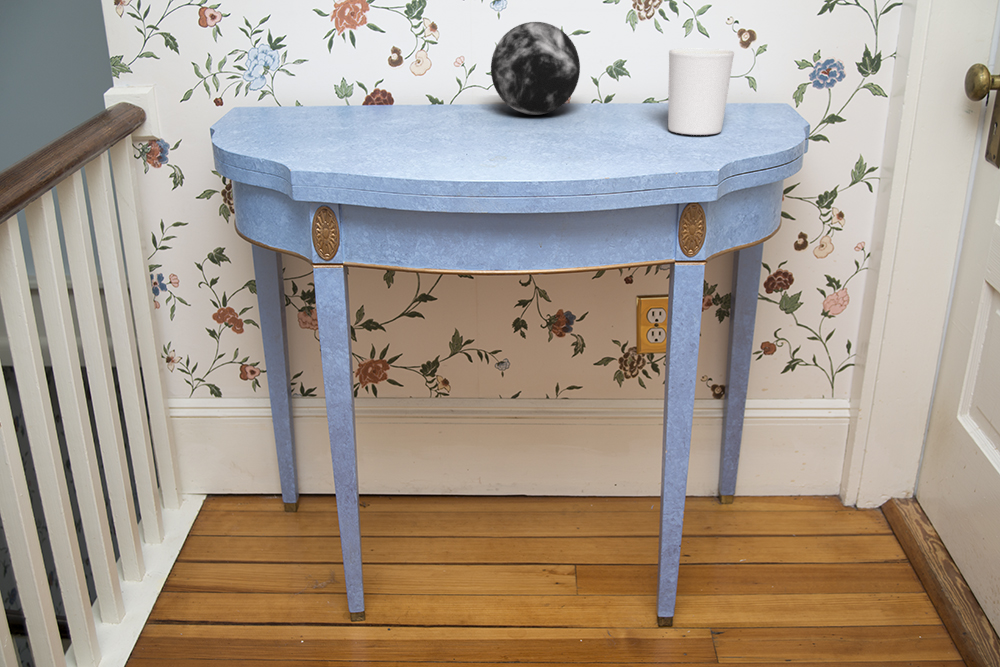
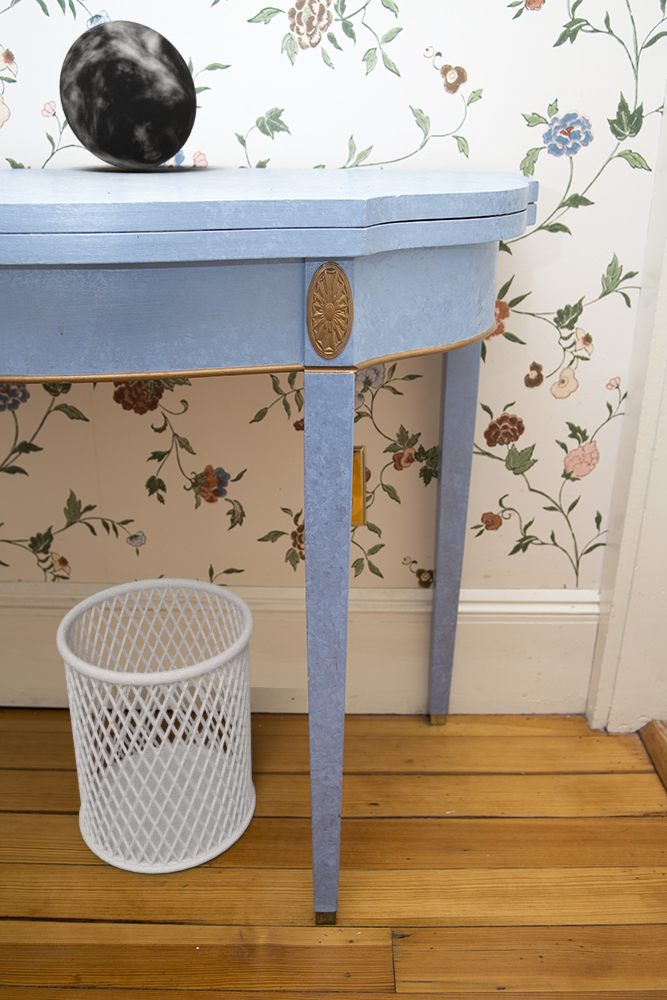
candle holder: present [668,49,734,135] -> none [304,36,406,180]
wastebasket: none [475,393,609,598] -> present [56,578,256,873]

